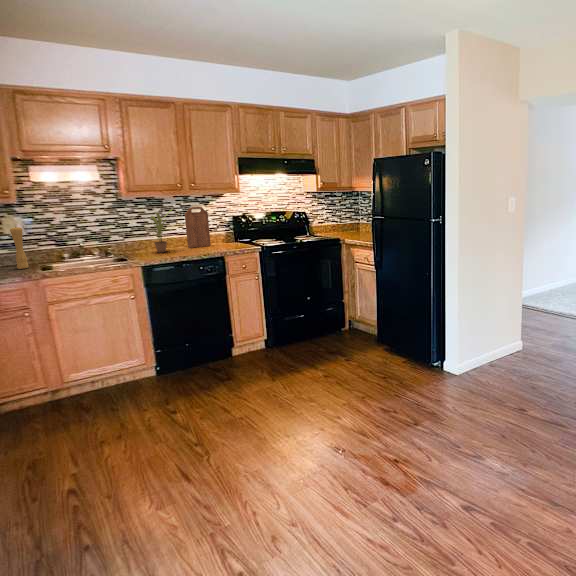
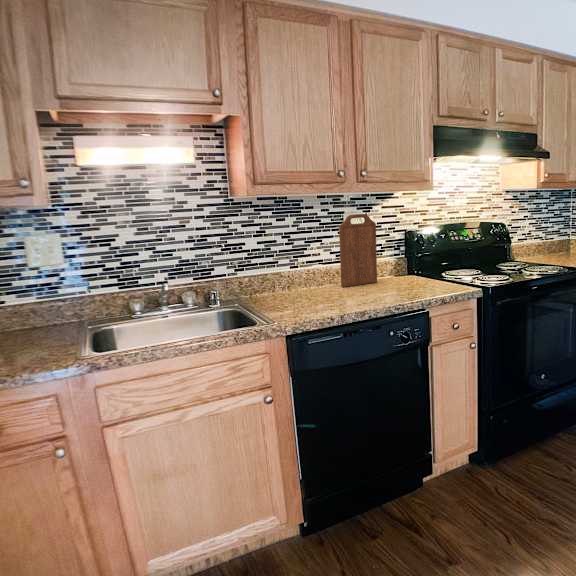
potted plant: present [151,211,170,253] -> none [282,218,330,298]
pepper mill: present [10,227,29,269] -> none [28,254,65,340]

